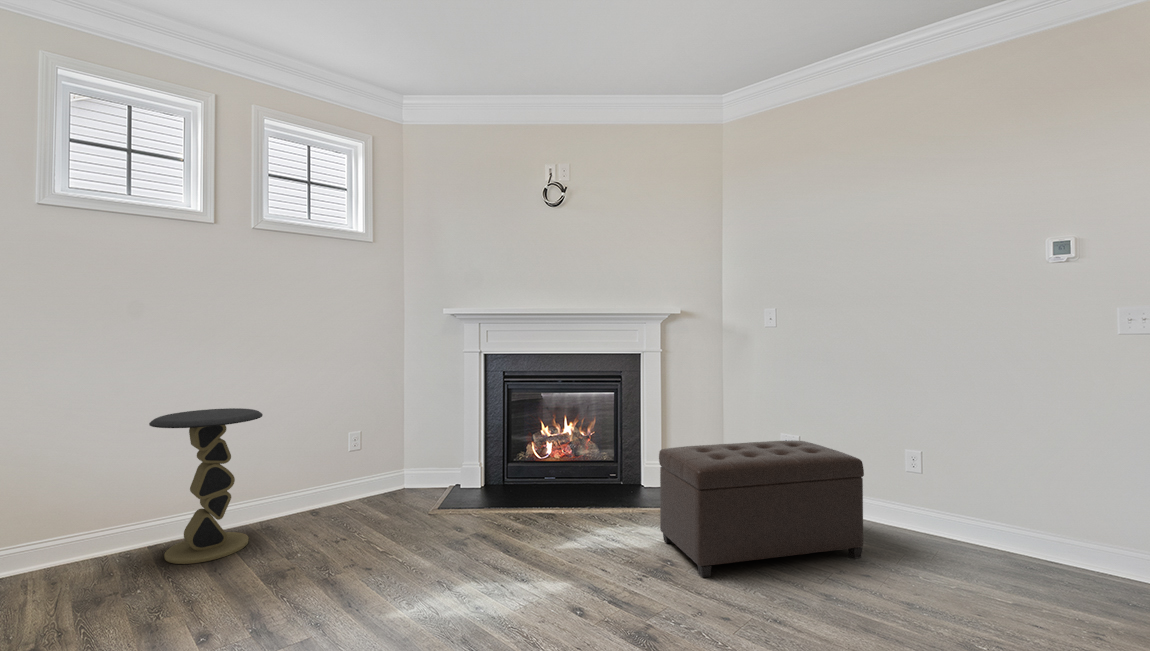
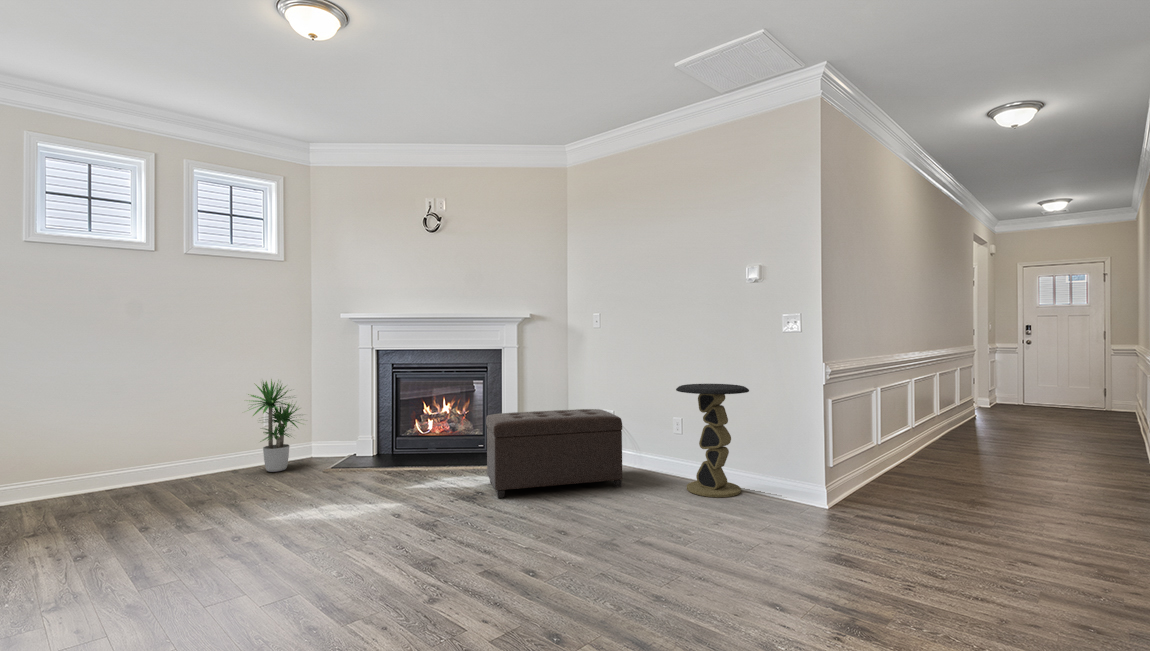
potted plant: none [323,389,405,512] -> present [248,379,299,472]
side table: present [149,408,263,564] -> present [676,384,749,497]

